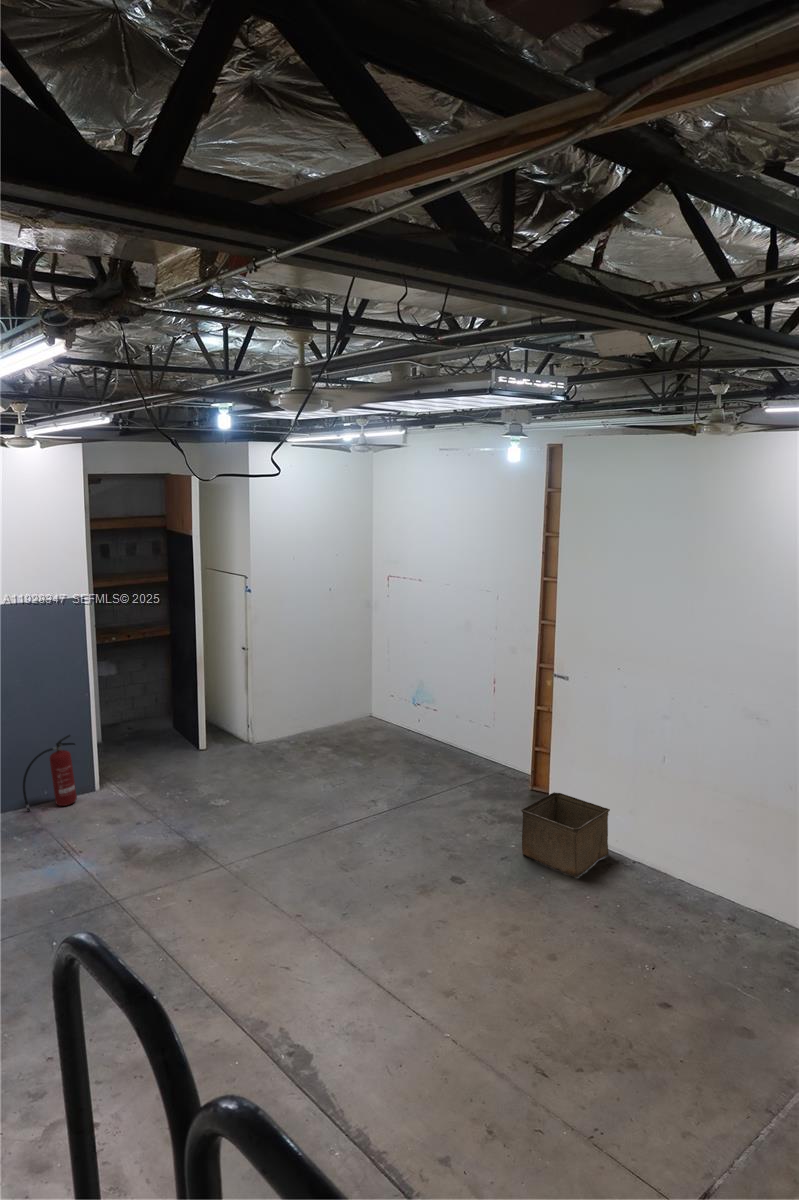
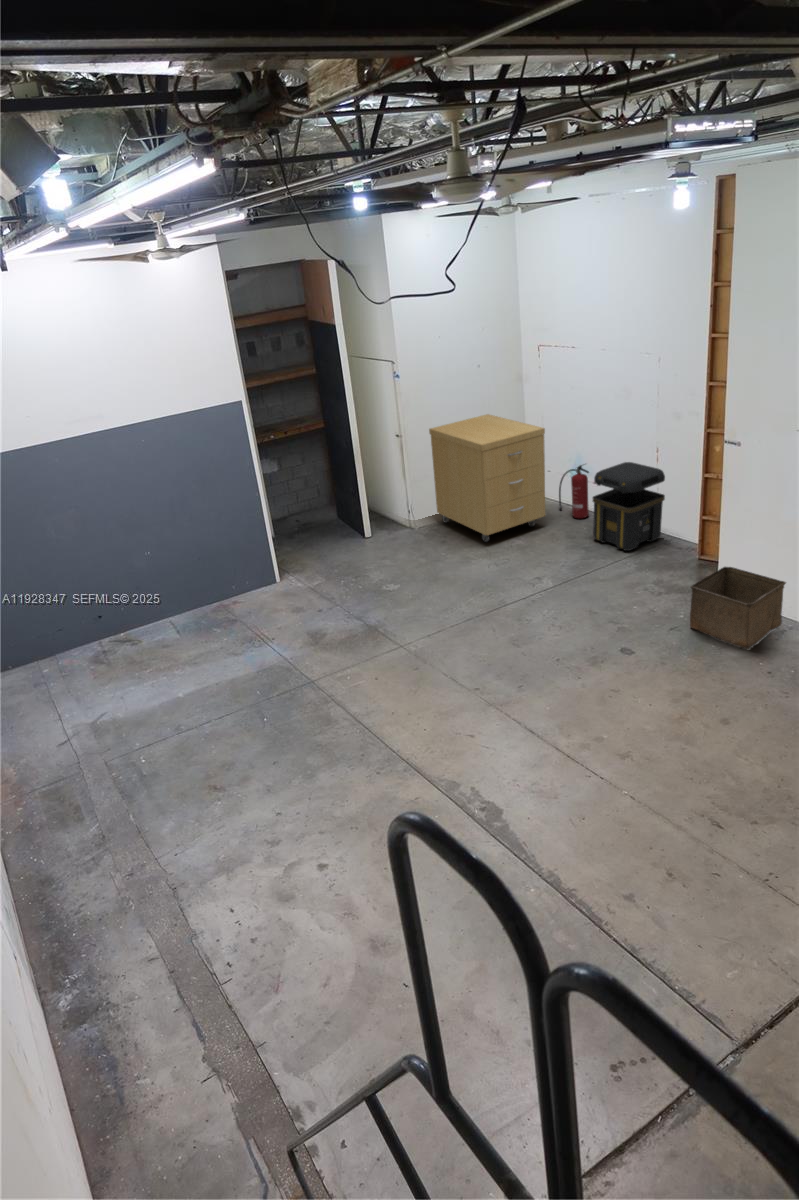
storage cabinet: none [277,635,390,761] -> present [429,414,545,542]
toolbox: none [433,689,501,776] -> present [593,462,665,551]
fire extinguisher: present [23,735,77,811] -> present [559,465,589,518]

